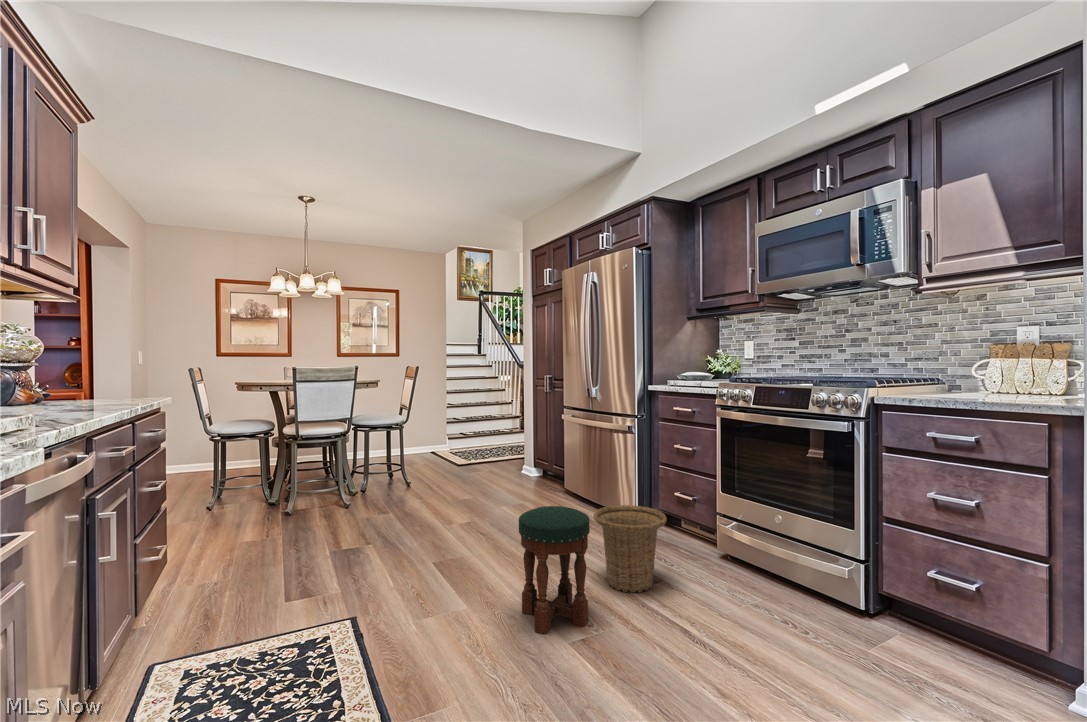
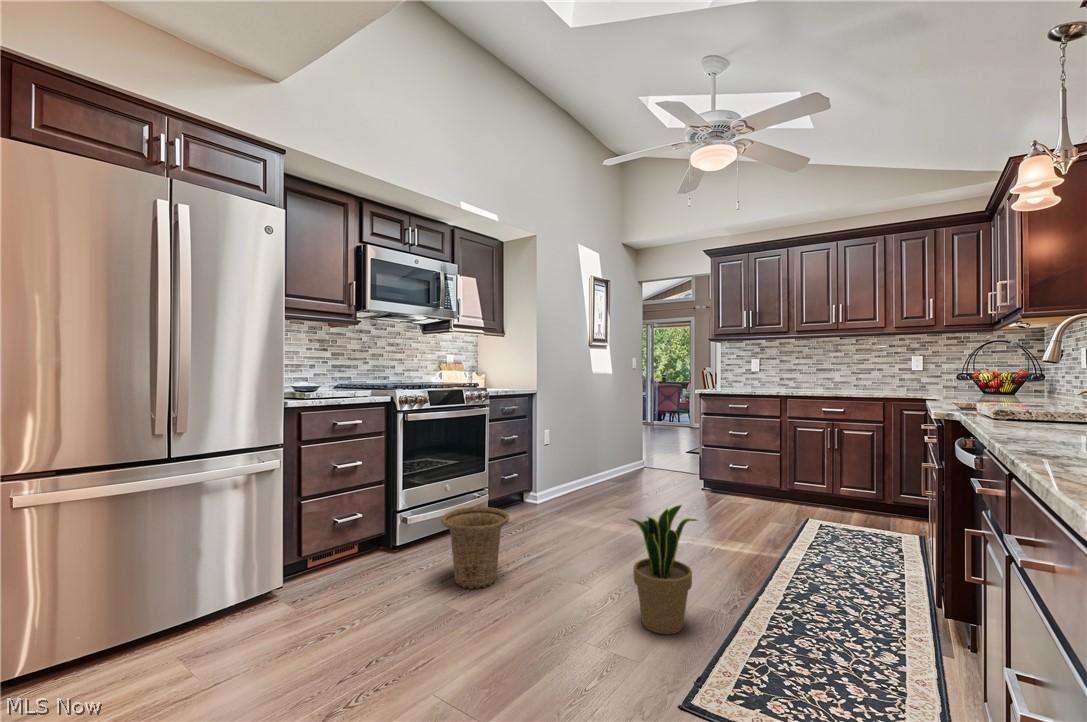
stool: present [519,506,590,634] -> none [534,501,596,612]
potted plant: none [414,518,491,667] -> present [629,505,697,634]

